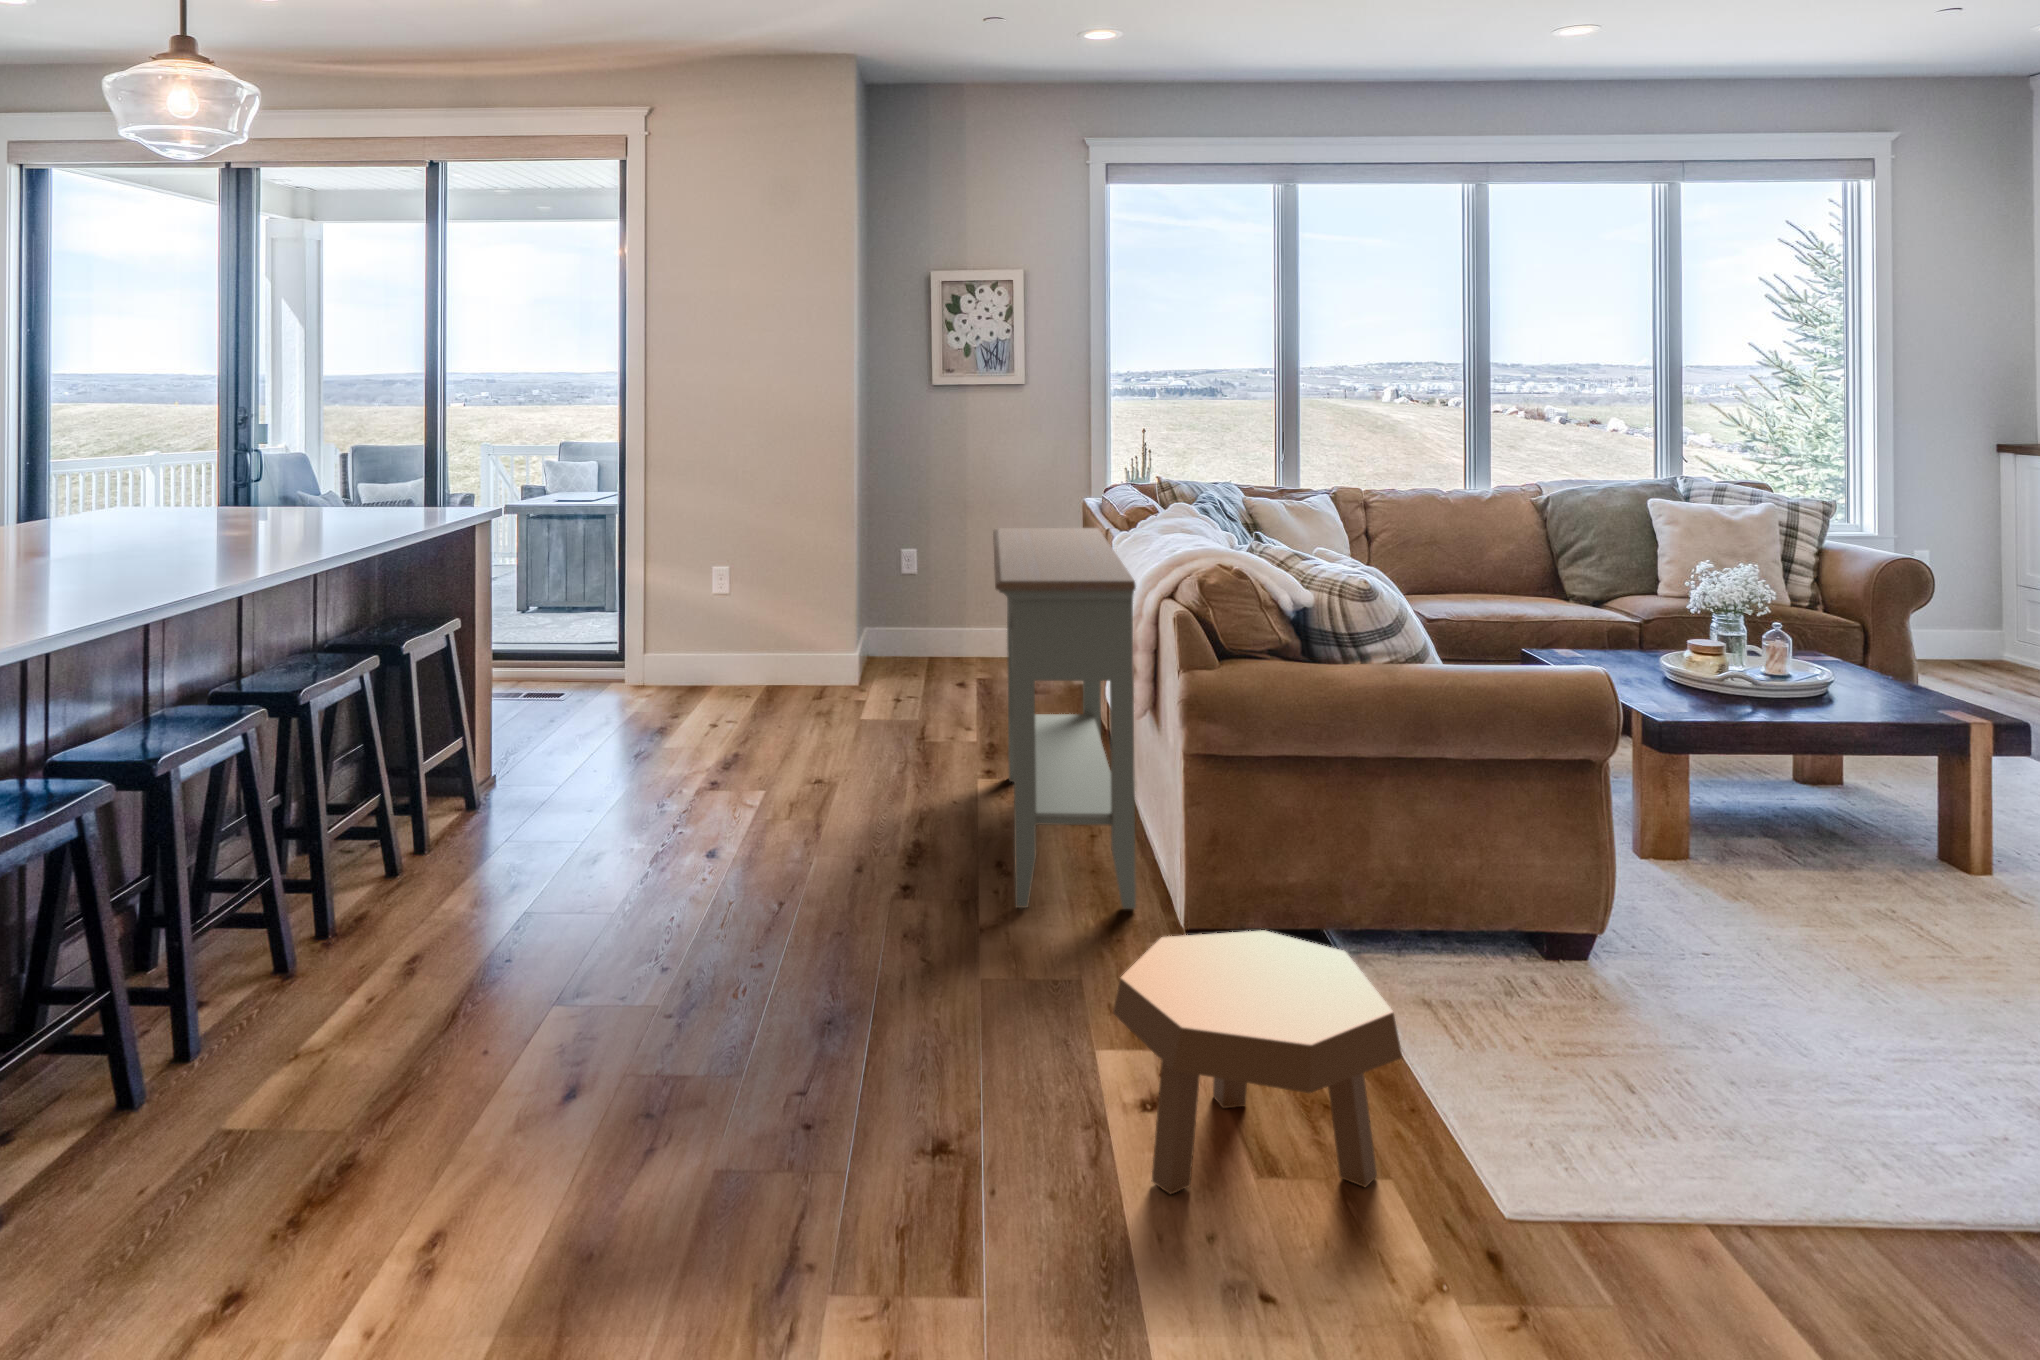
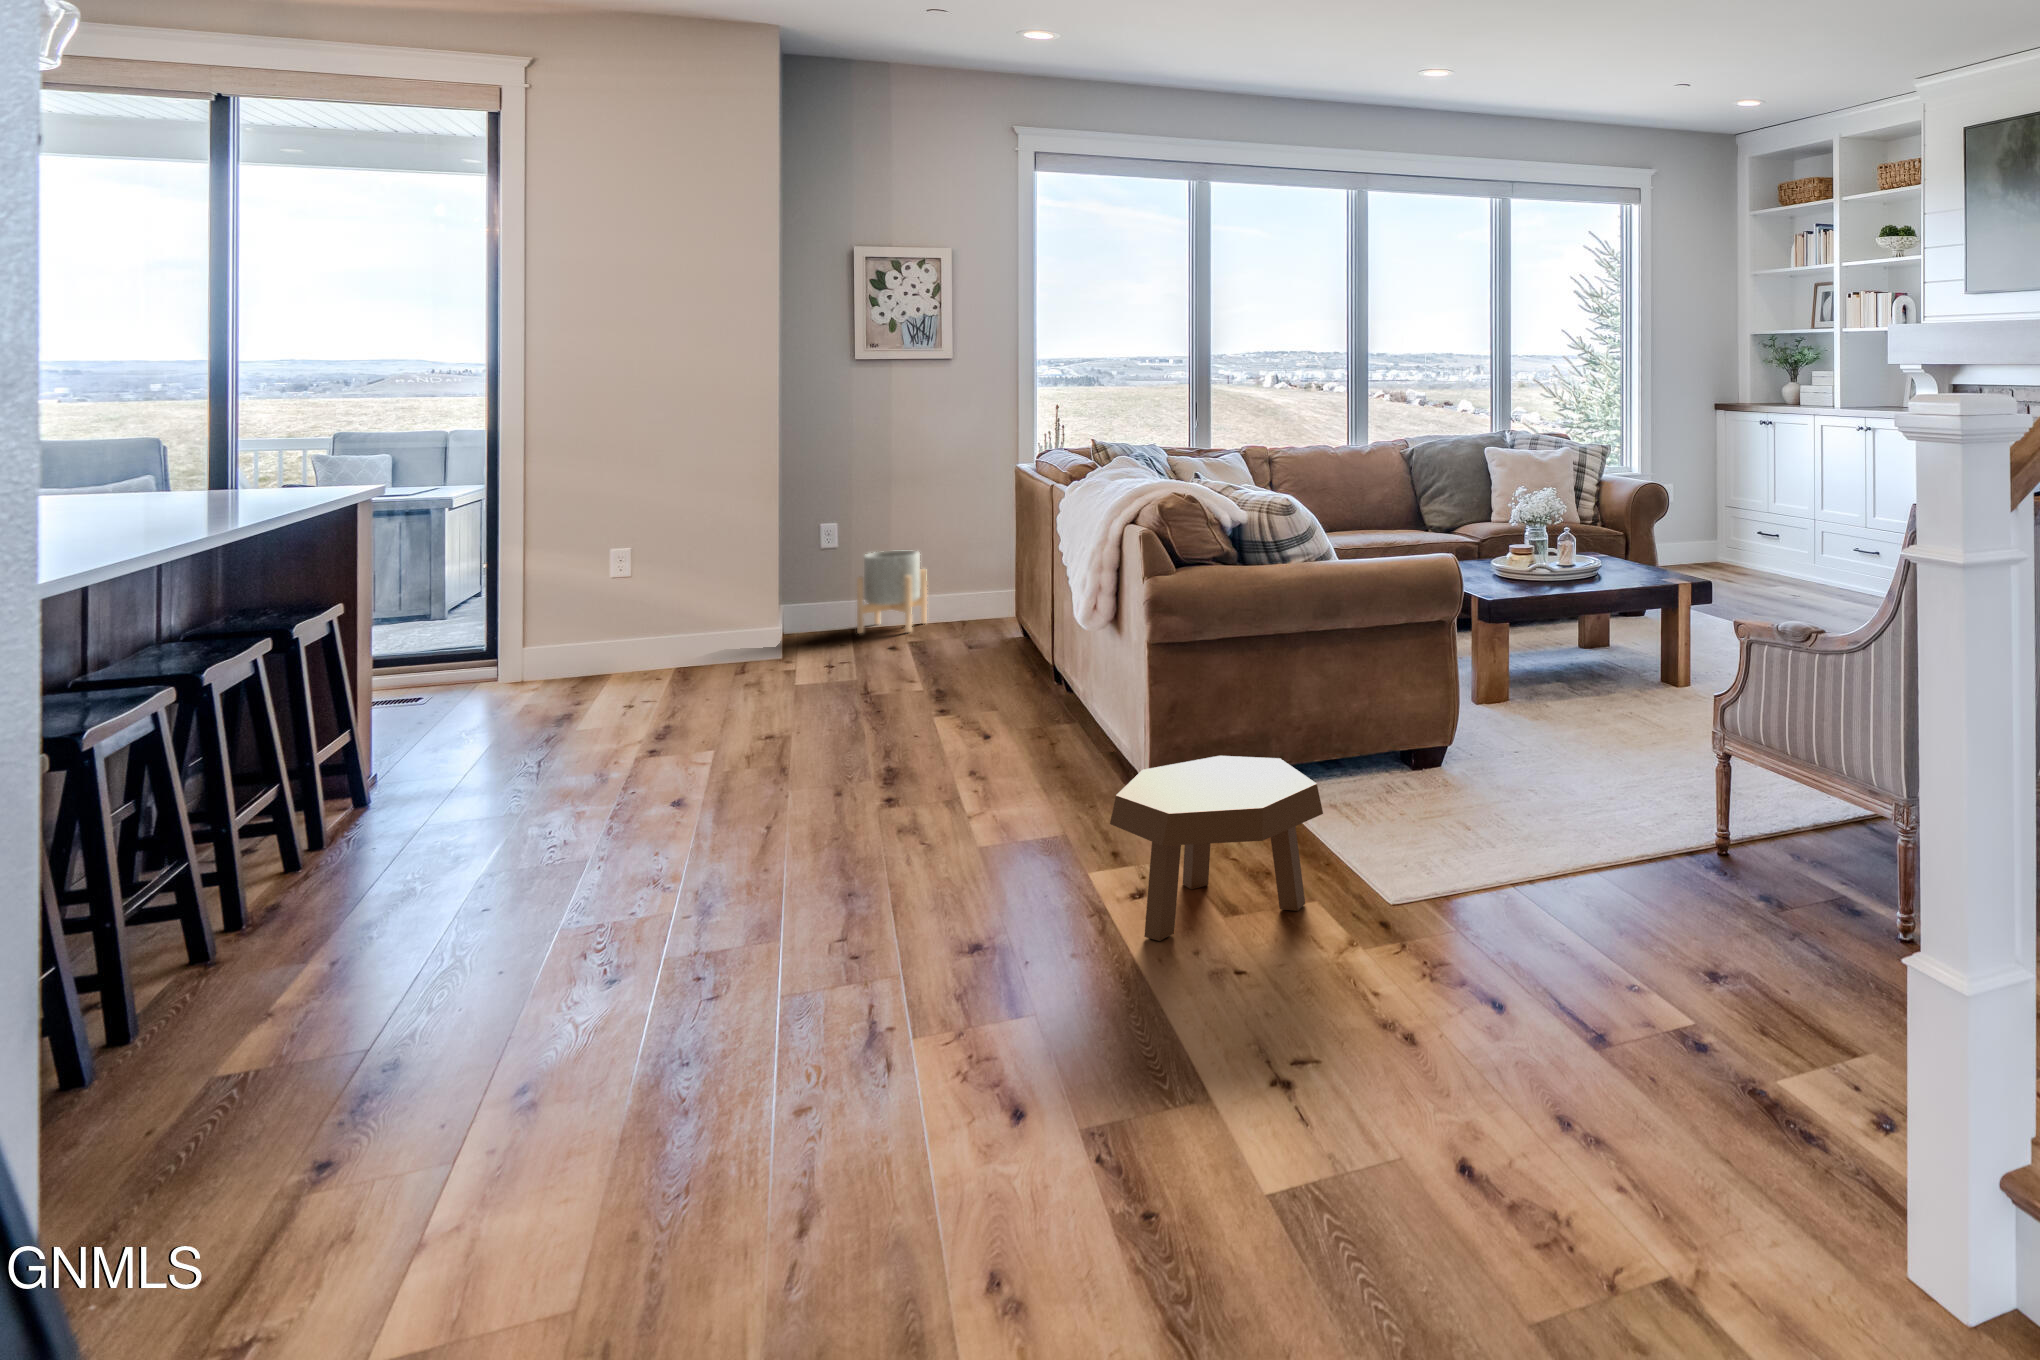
console table: present [993,528,1136,909] -> none [950,481,1103,799]
planter: none [928,580,995,667] -> present [857,551,927,633]

